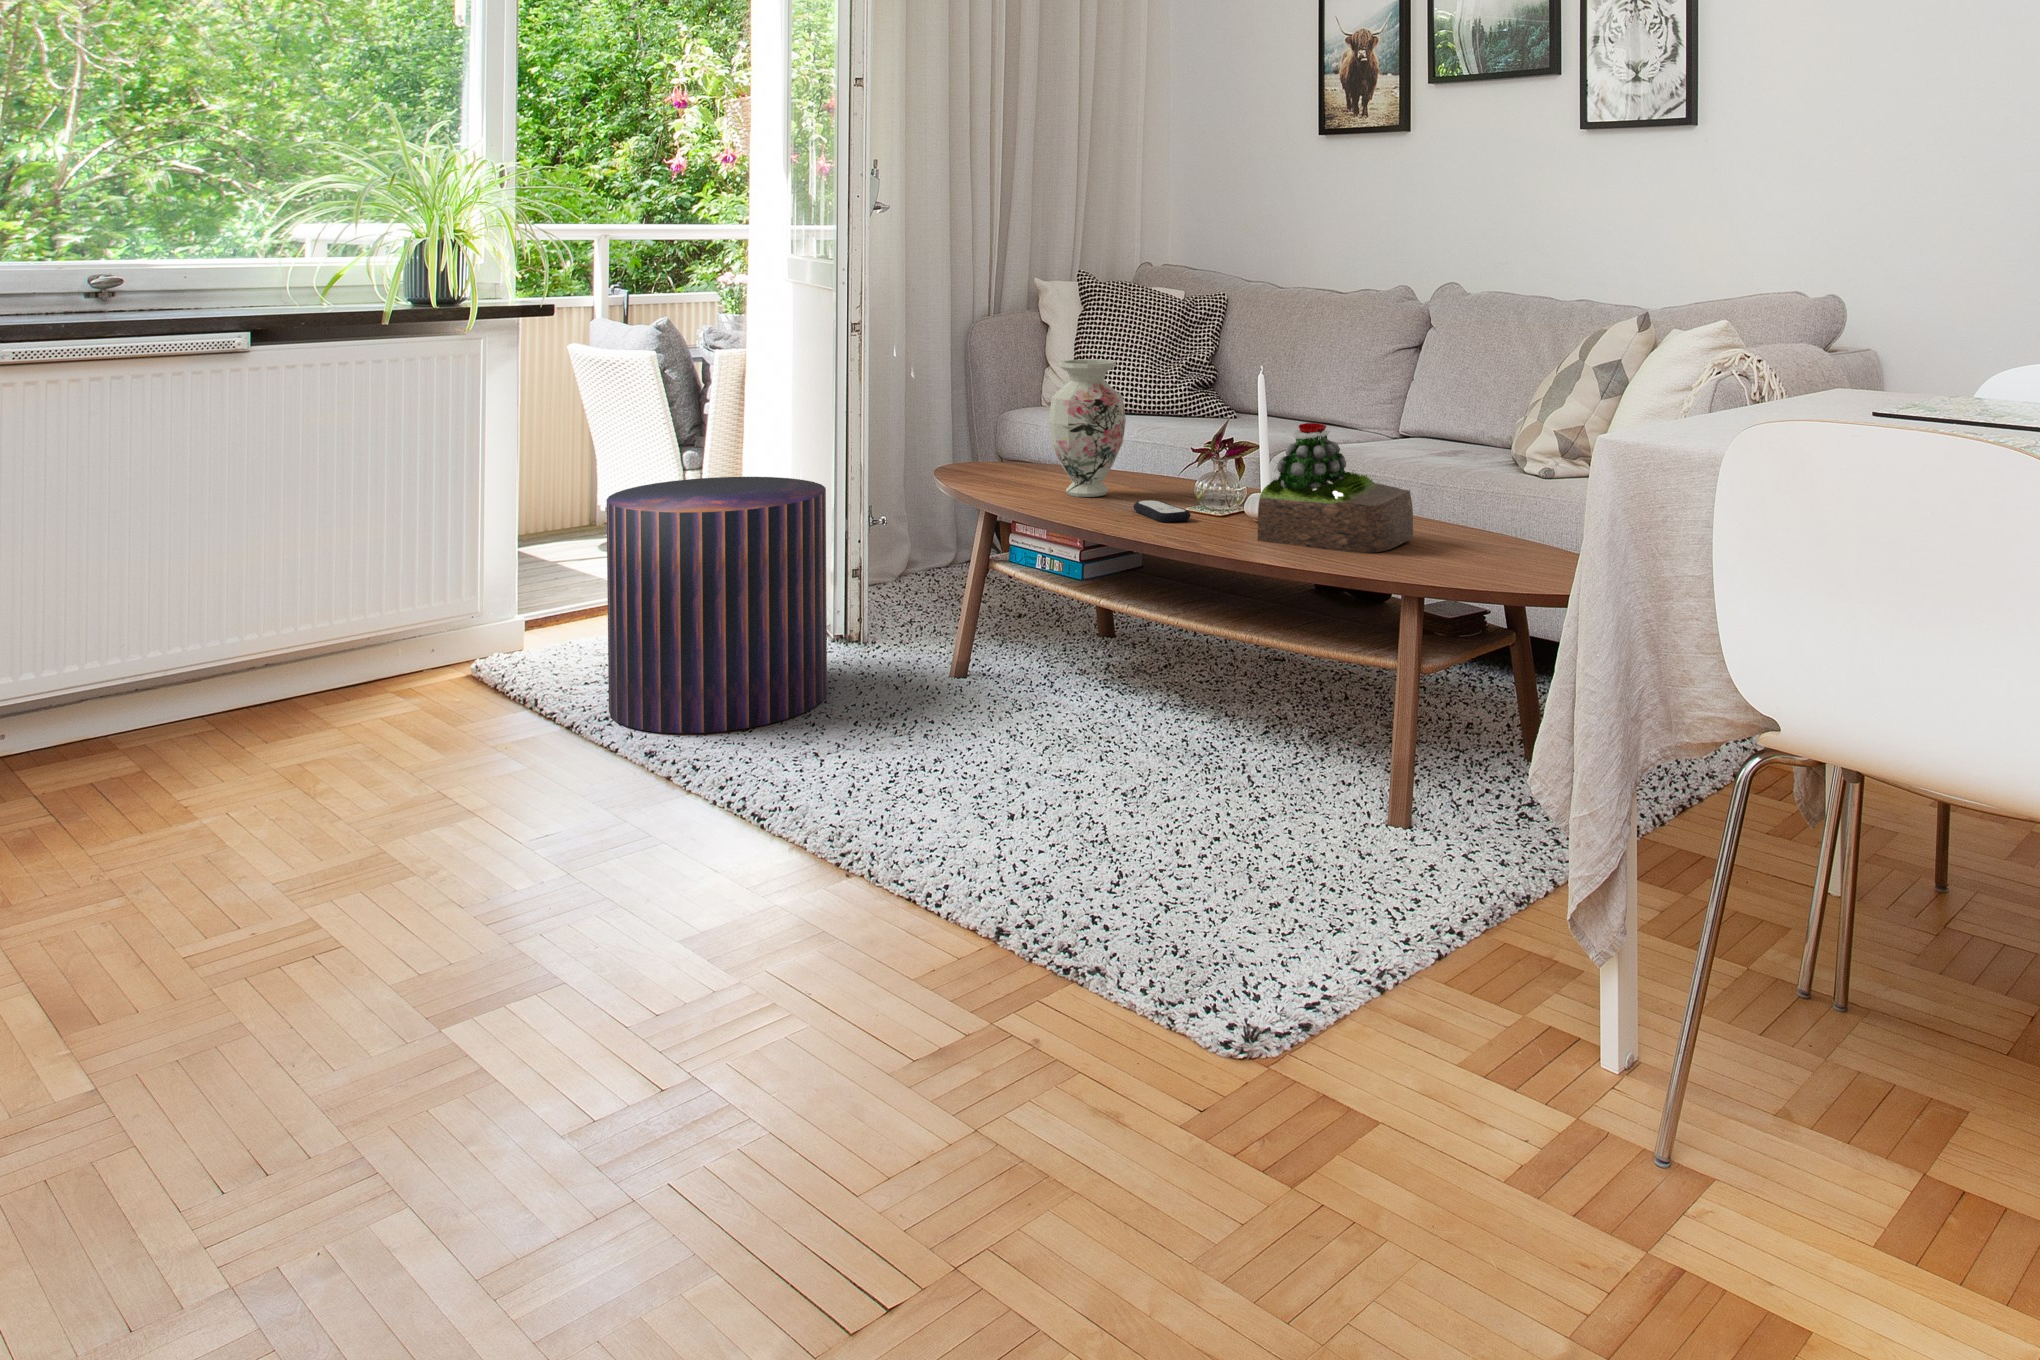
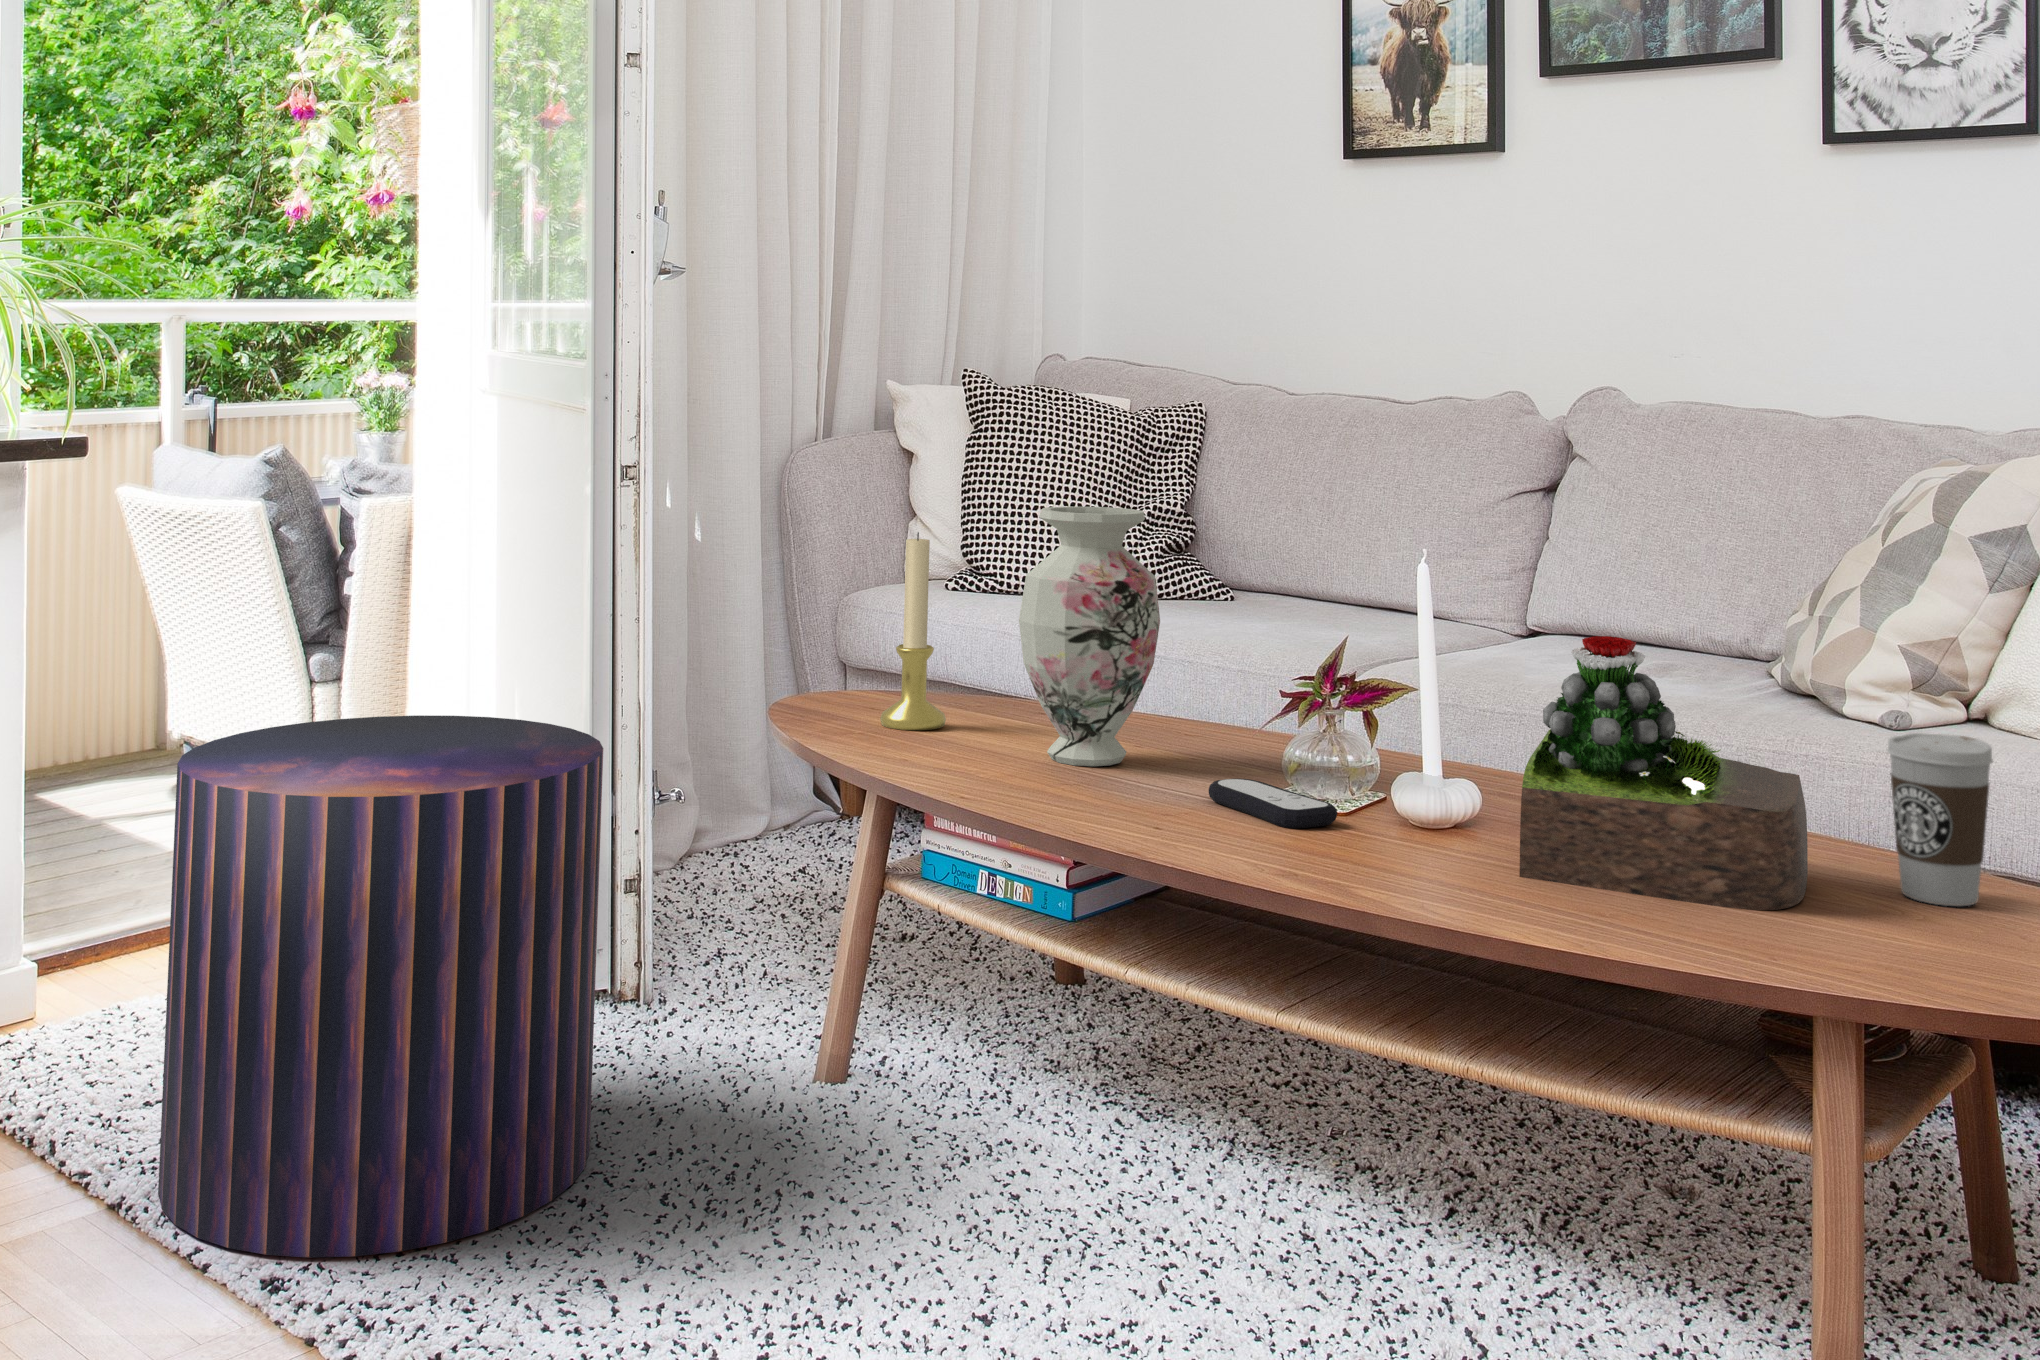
candle holder: none [987,374,1023,481] -> present [880,532,946,730]
coffee cup: none [1447,469,1495,552] -> present [1887,733,1993,906]

